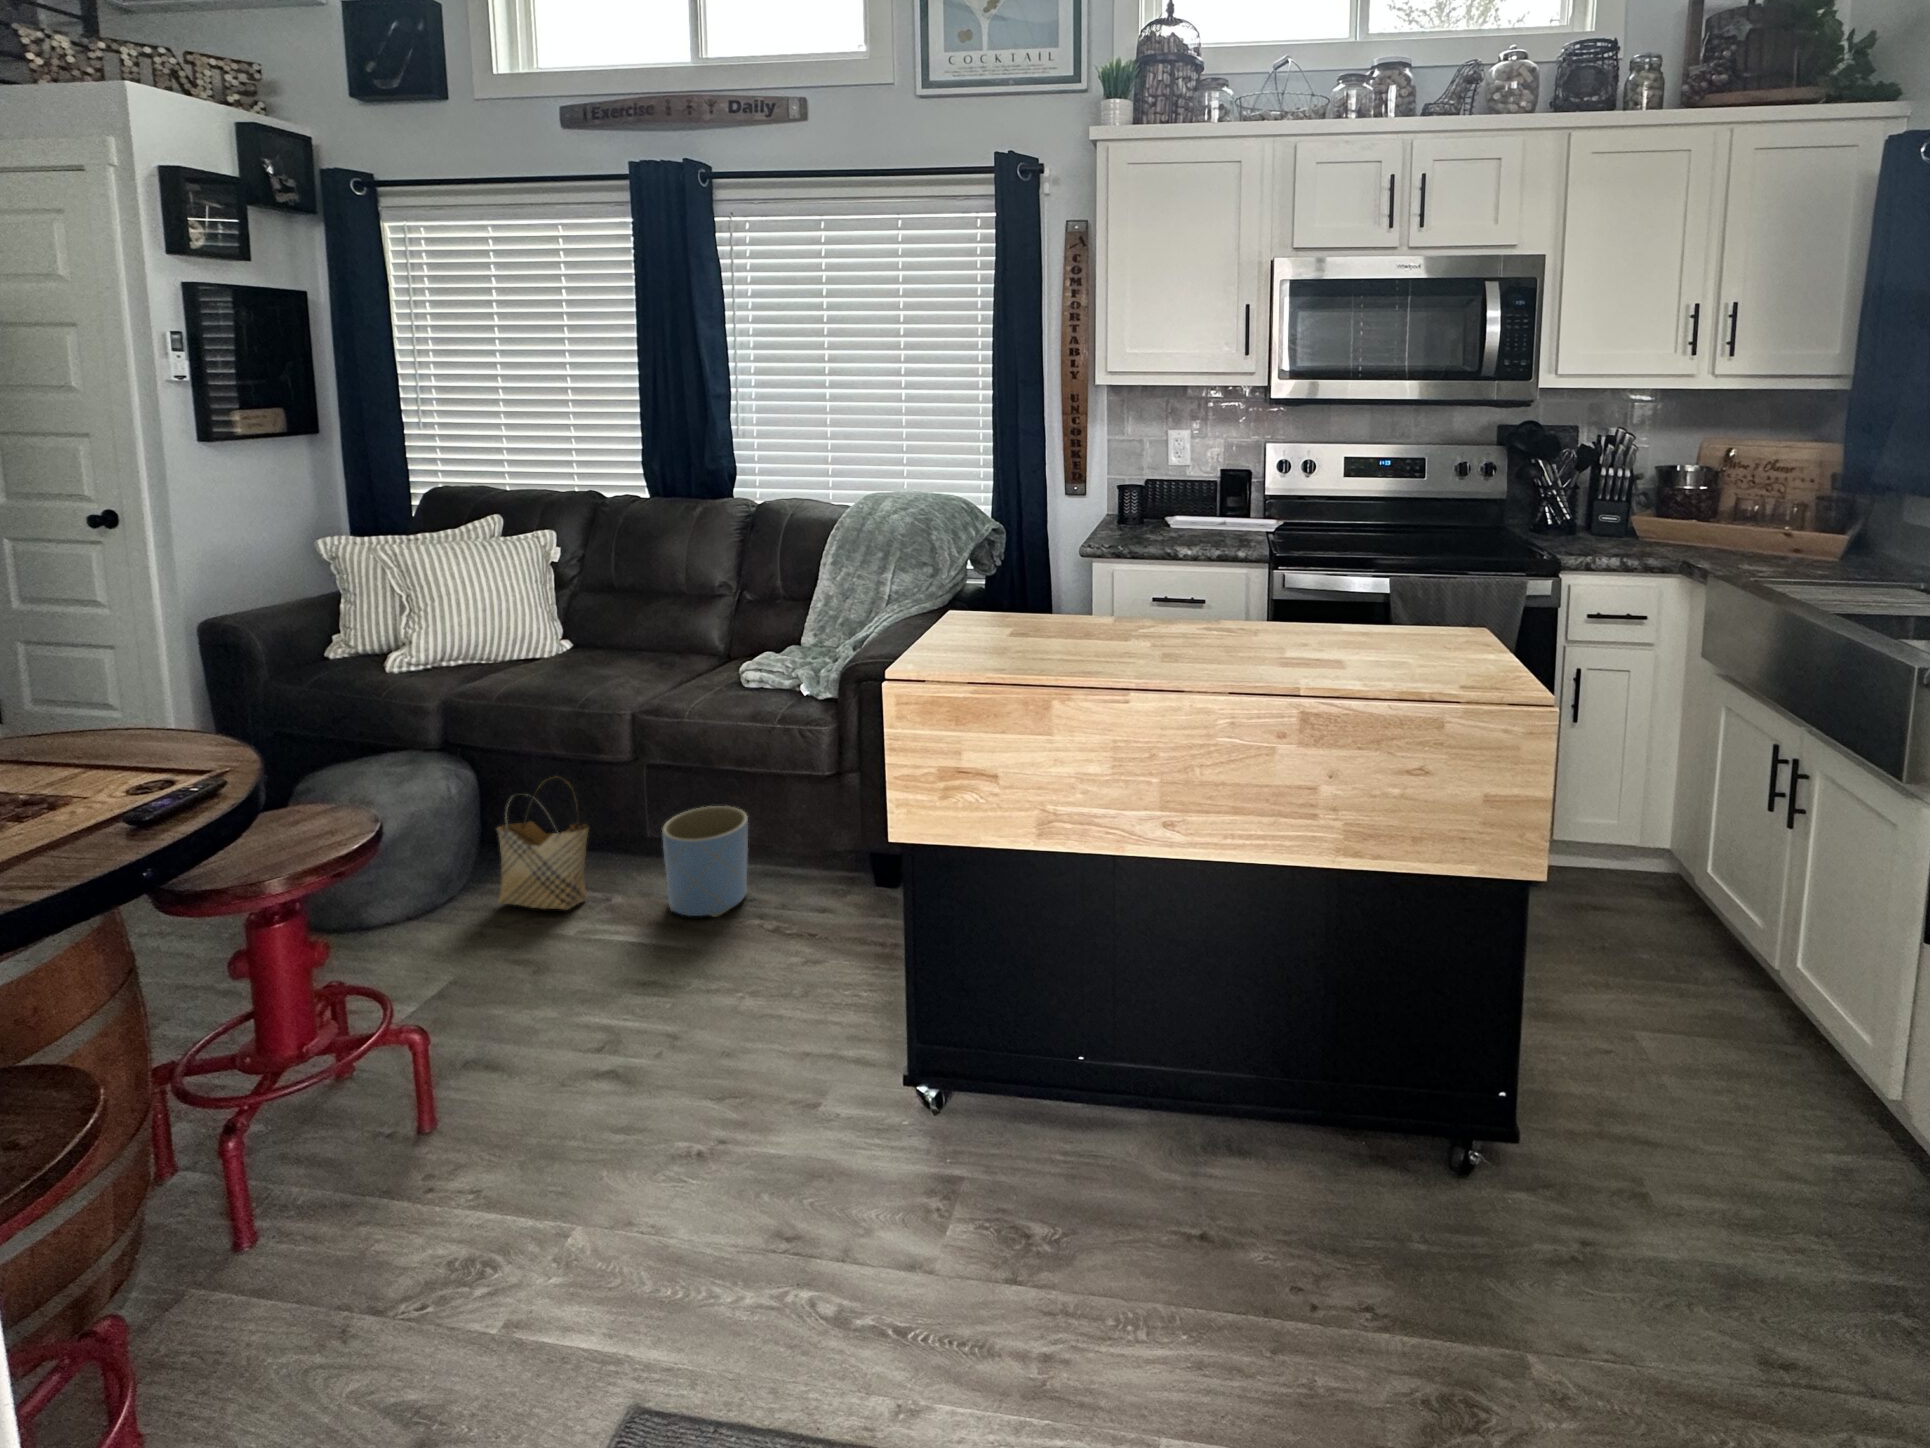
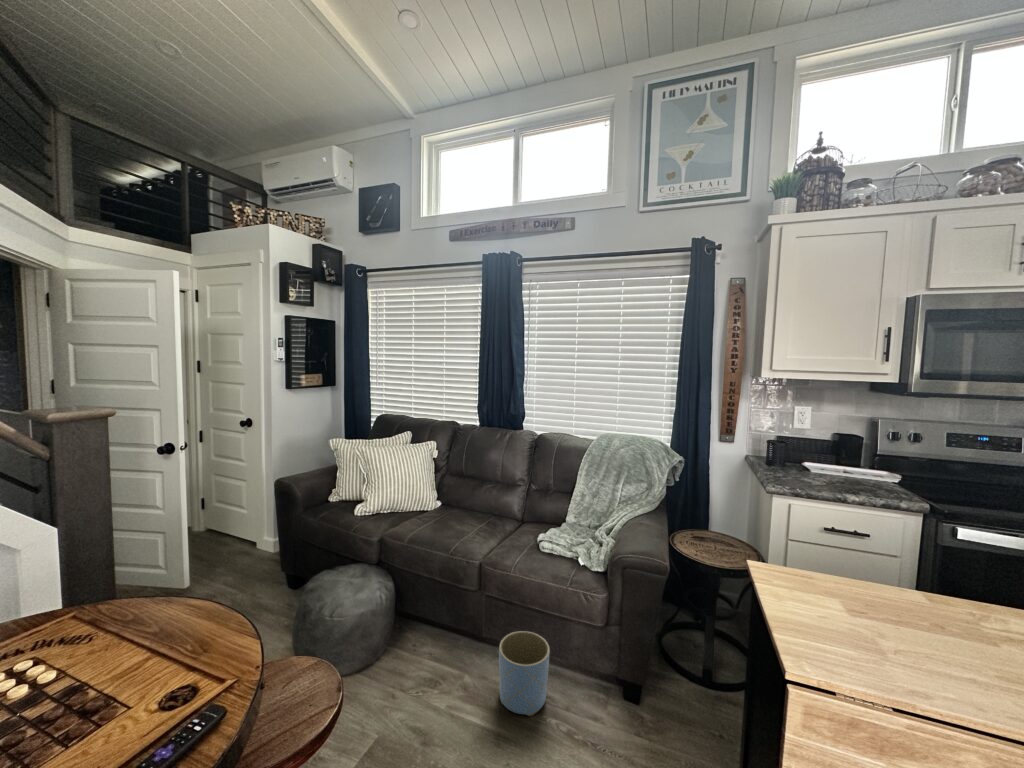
woven basket: present [497,776,589,909] -> none [403,598,455,688]

